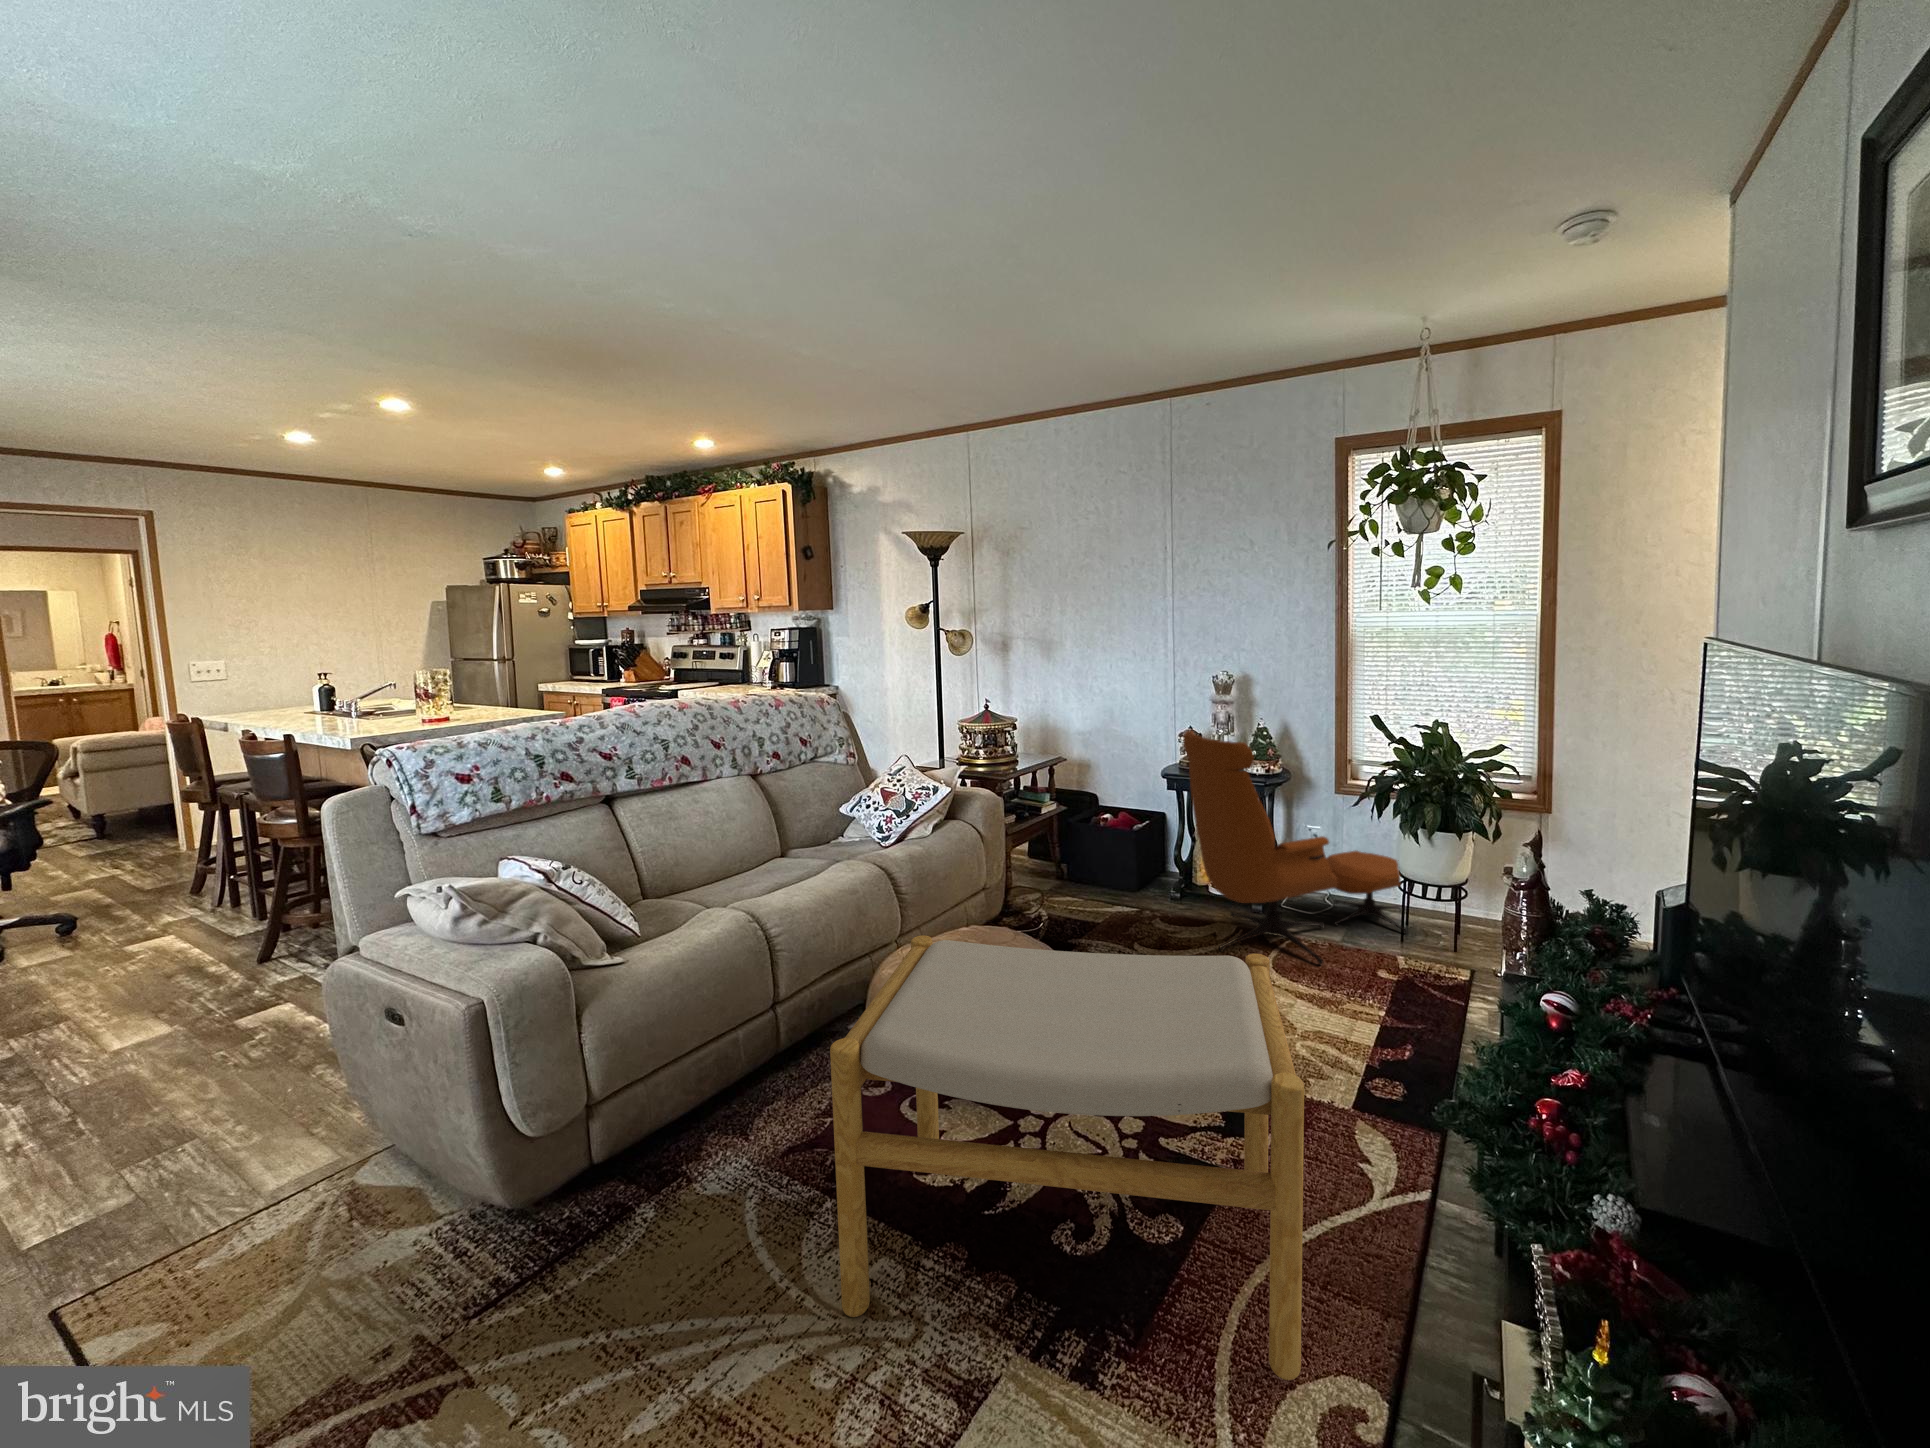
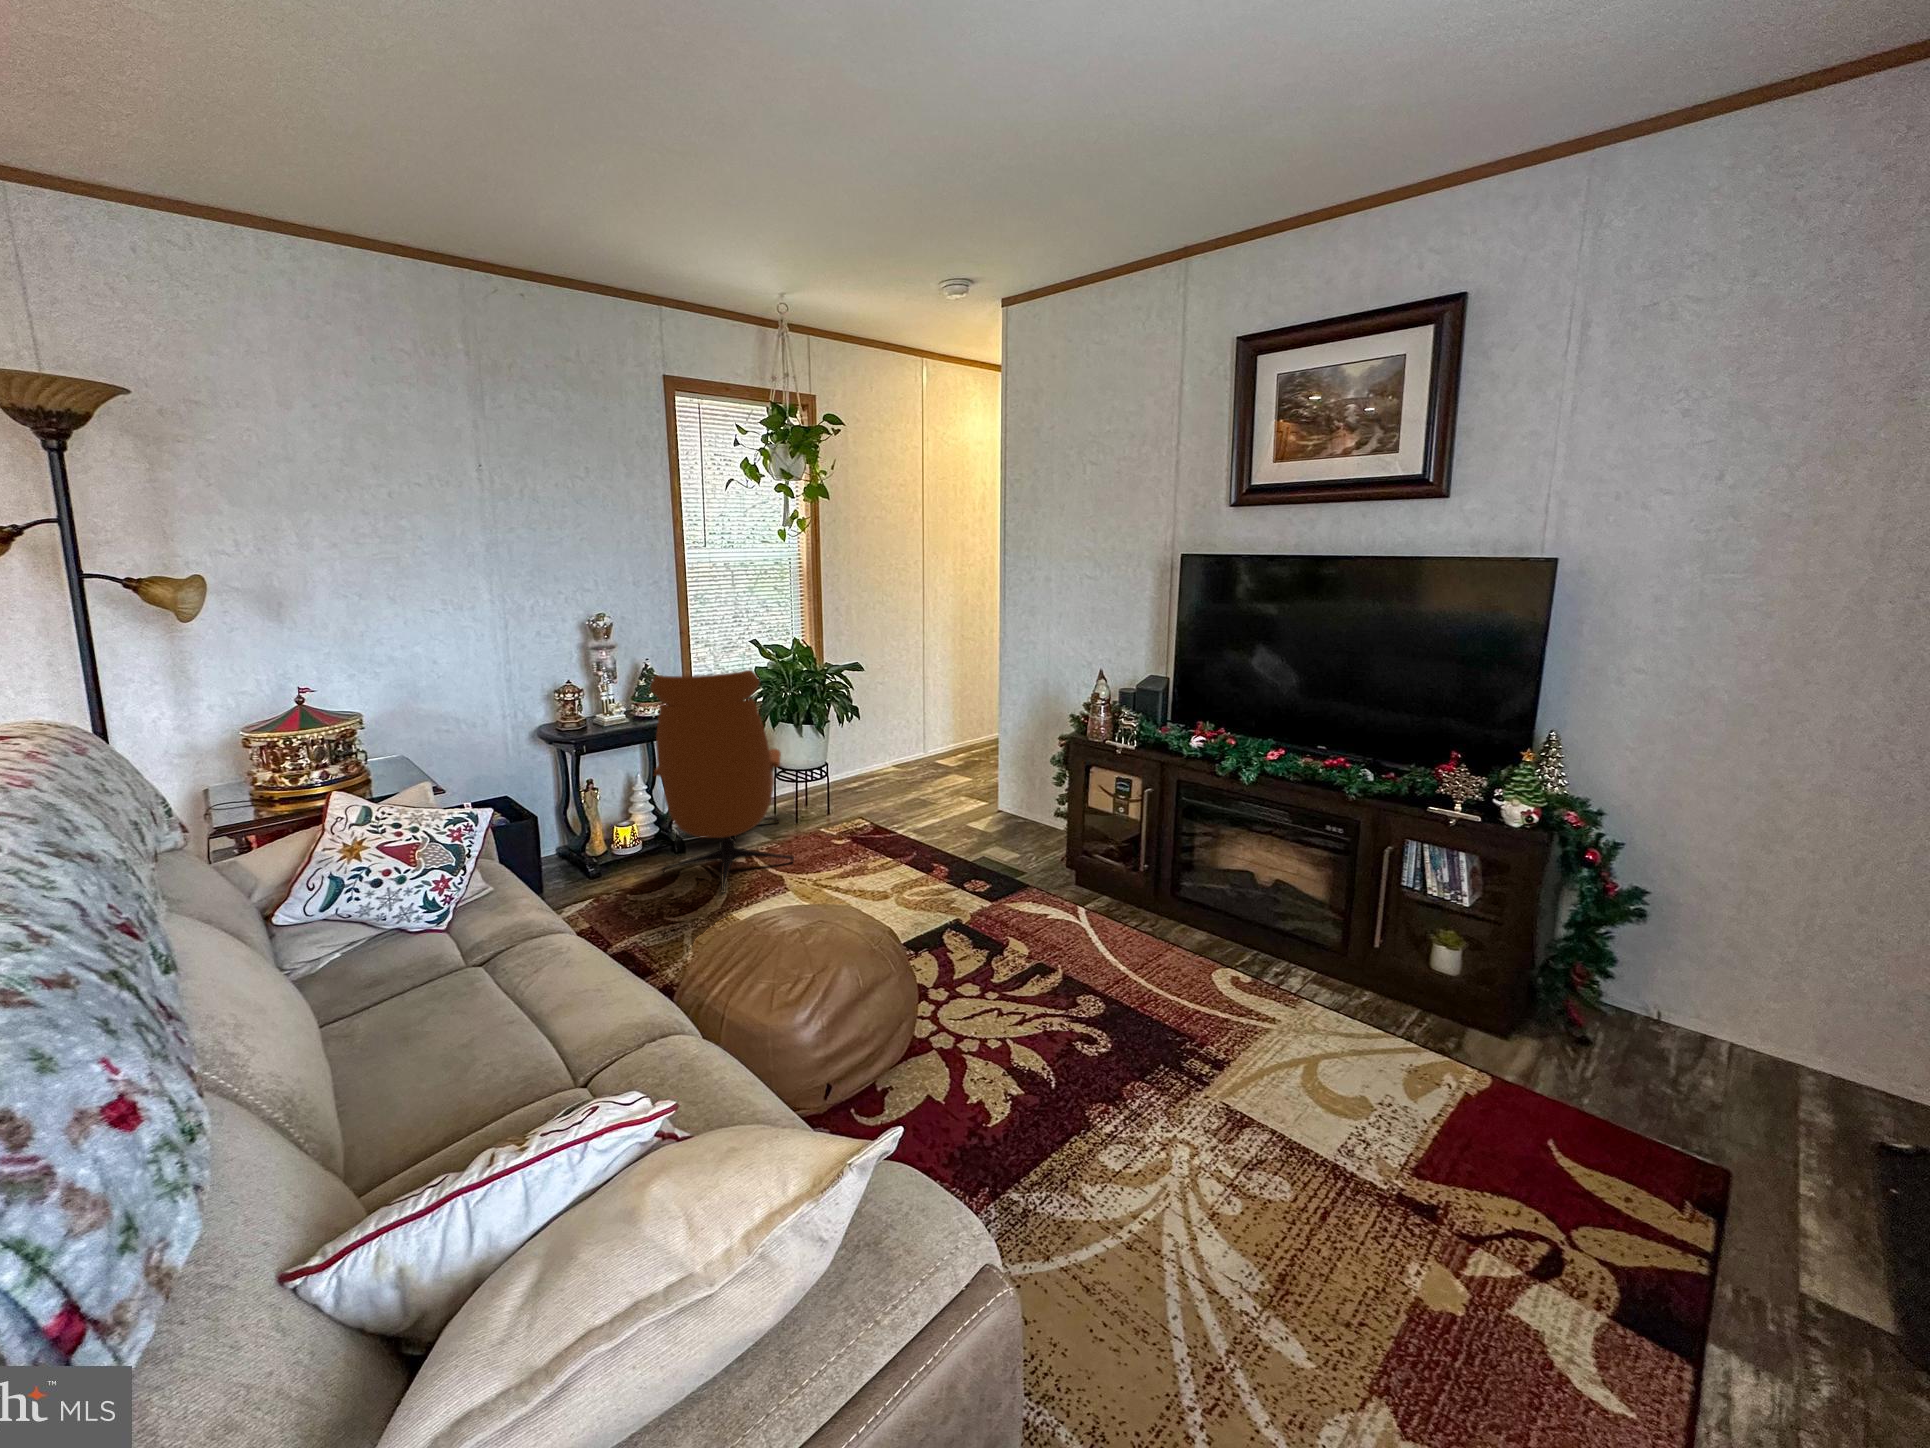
footstool: present [830,935,1304,1380] -> none [924,785,1229,1187]

